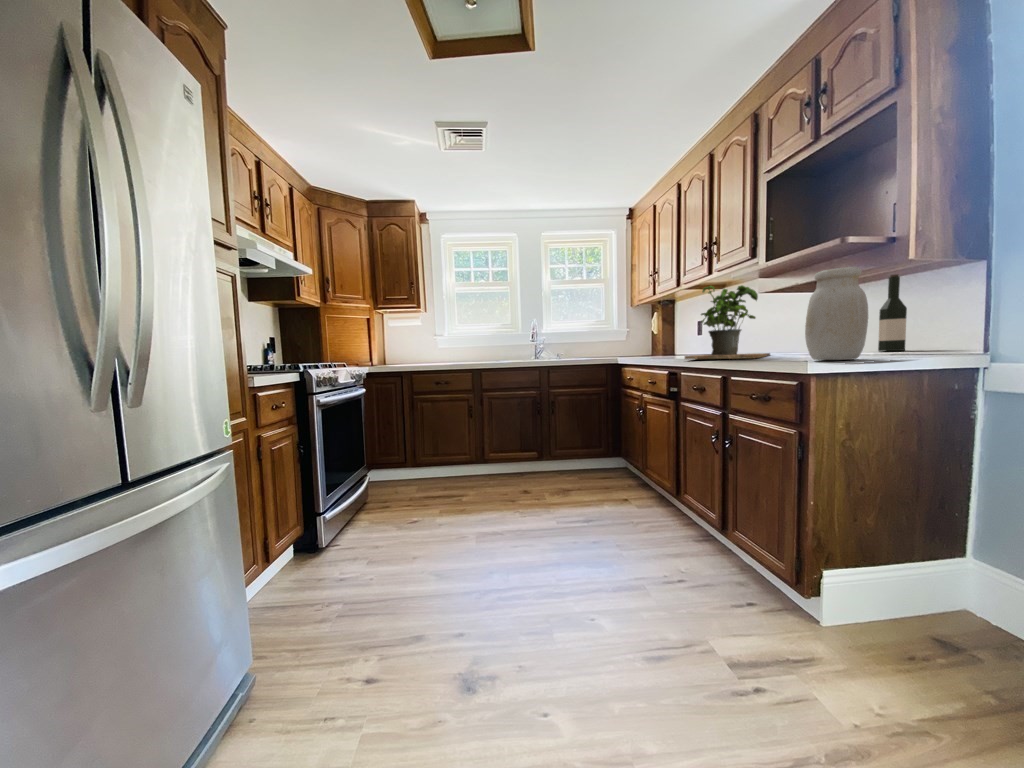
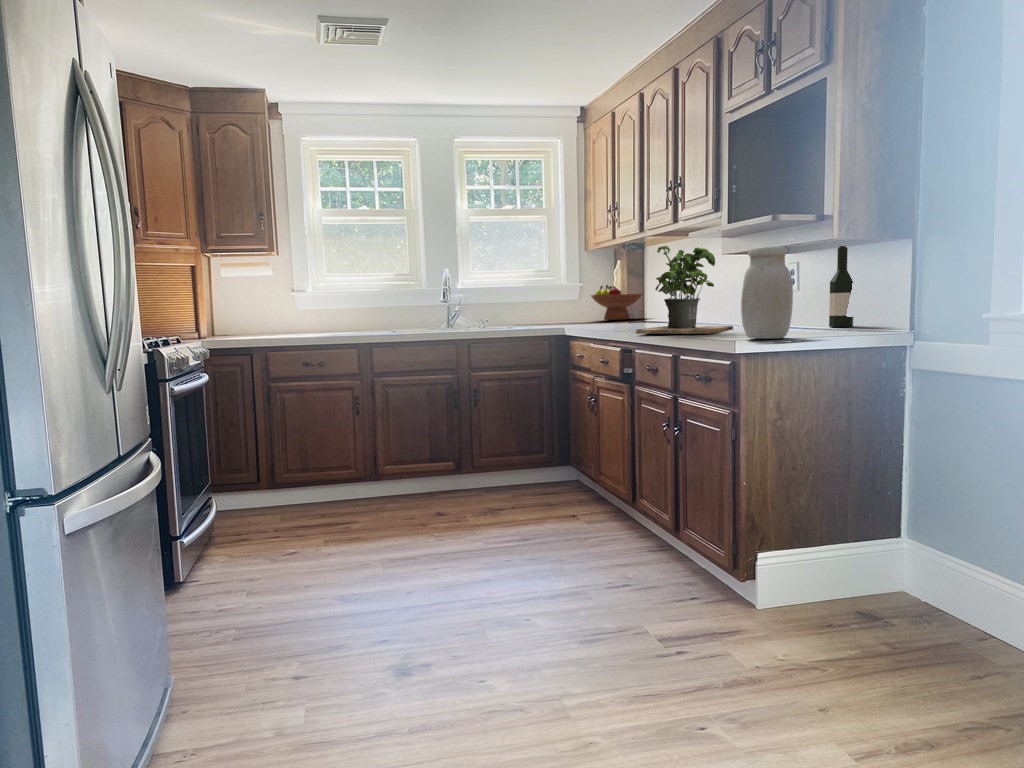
fruit bowl: none [635,329,674,354] -> present [591,285,642,320]

